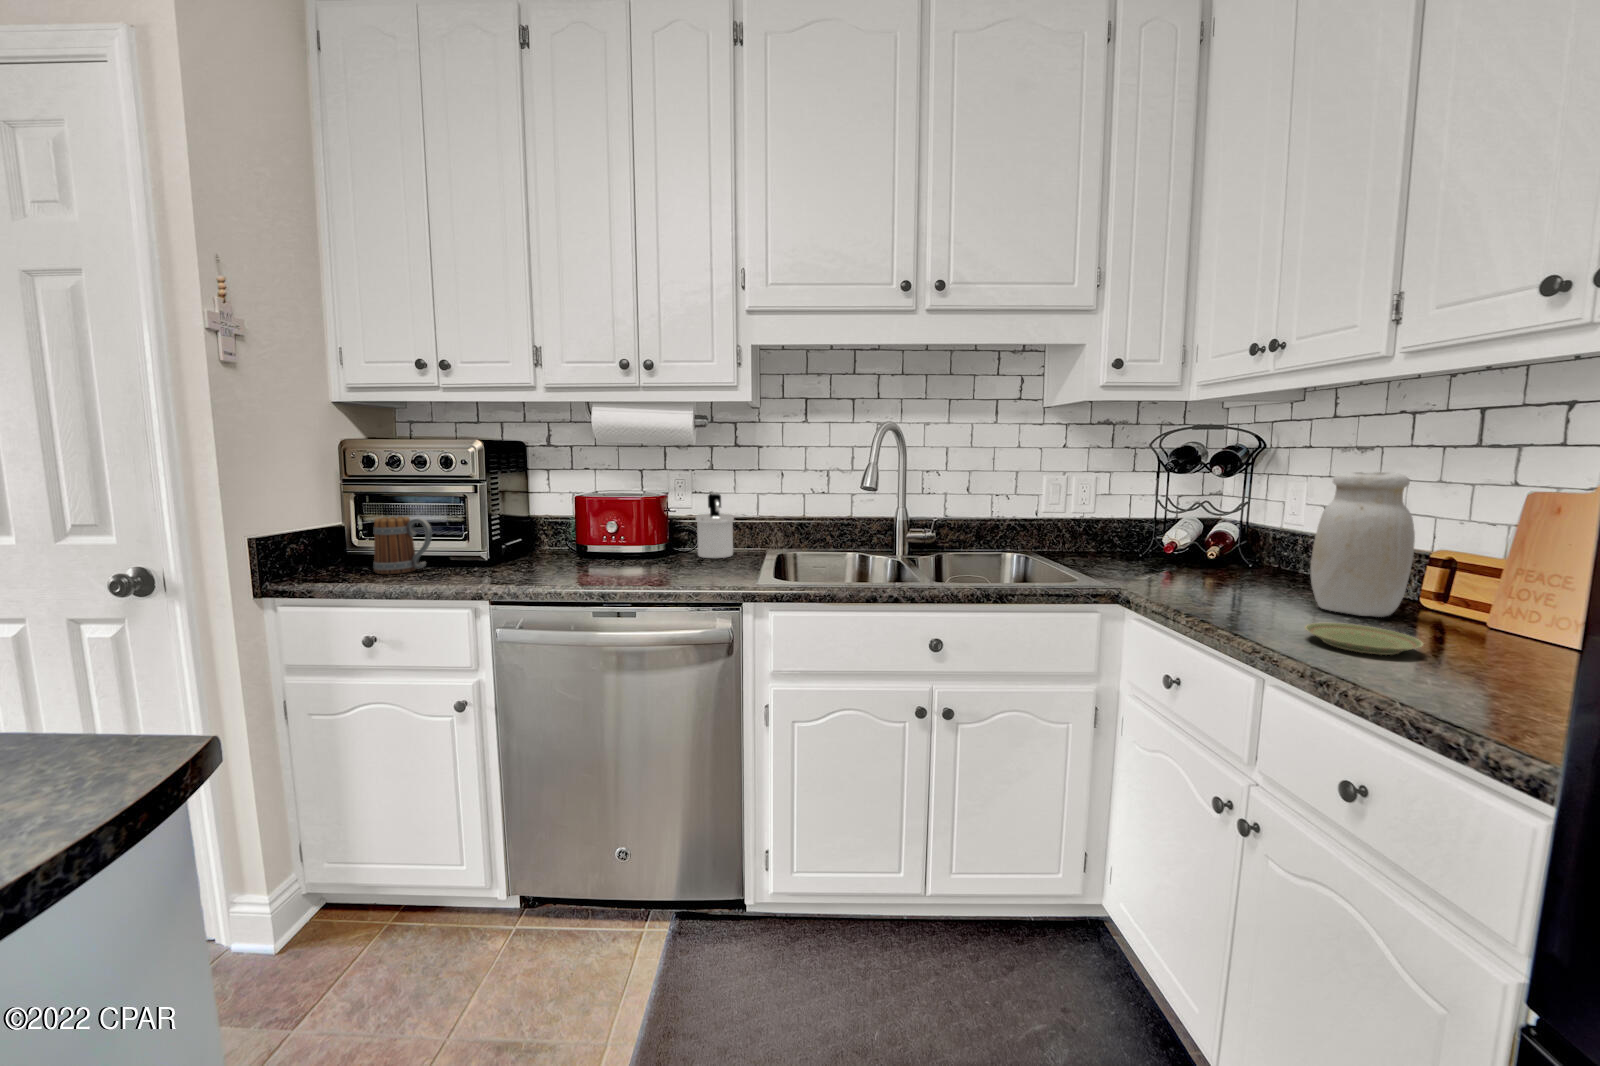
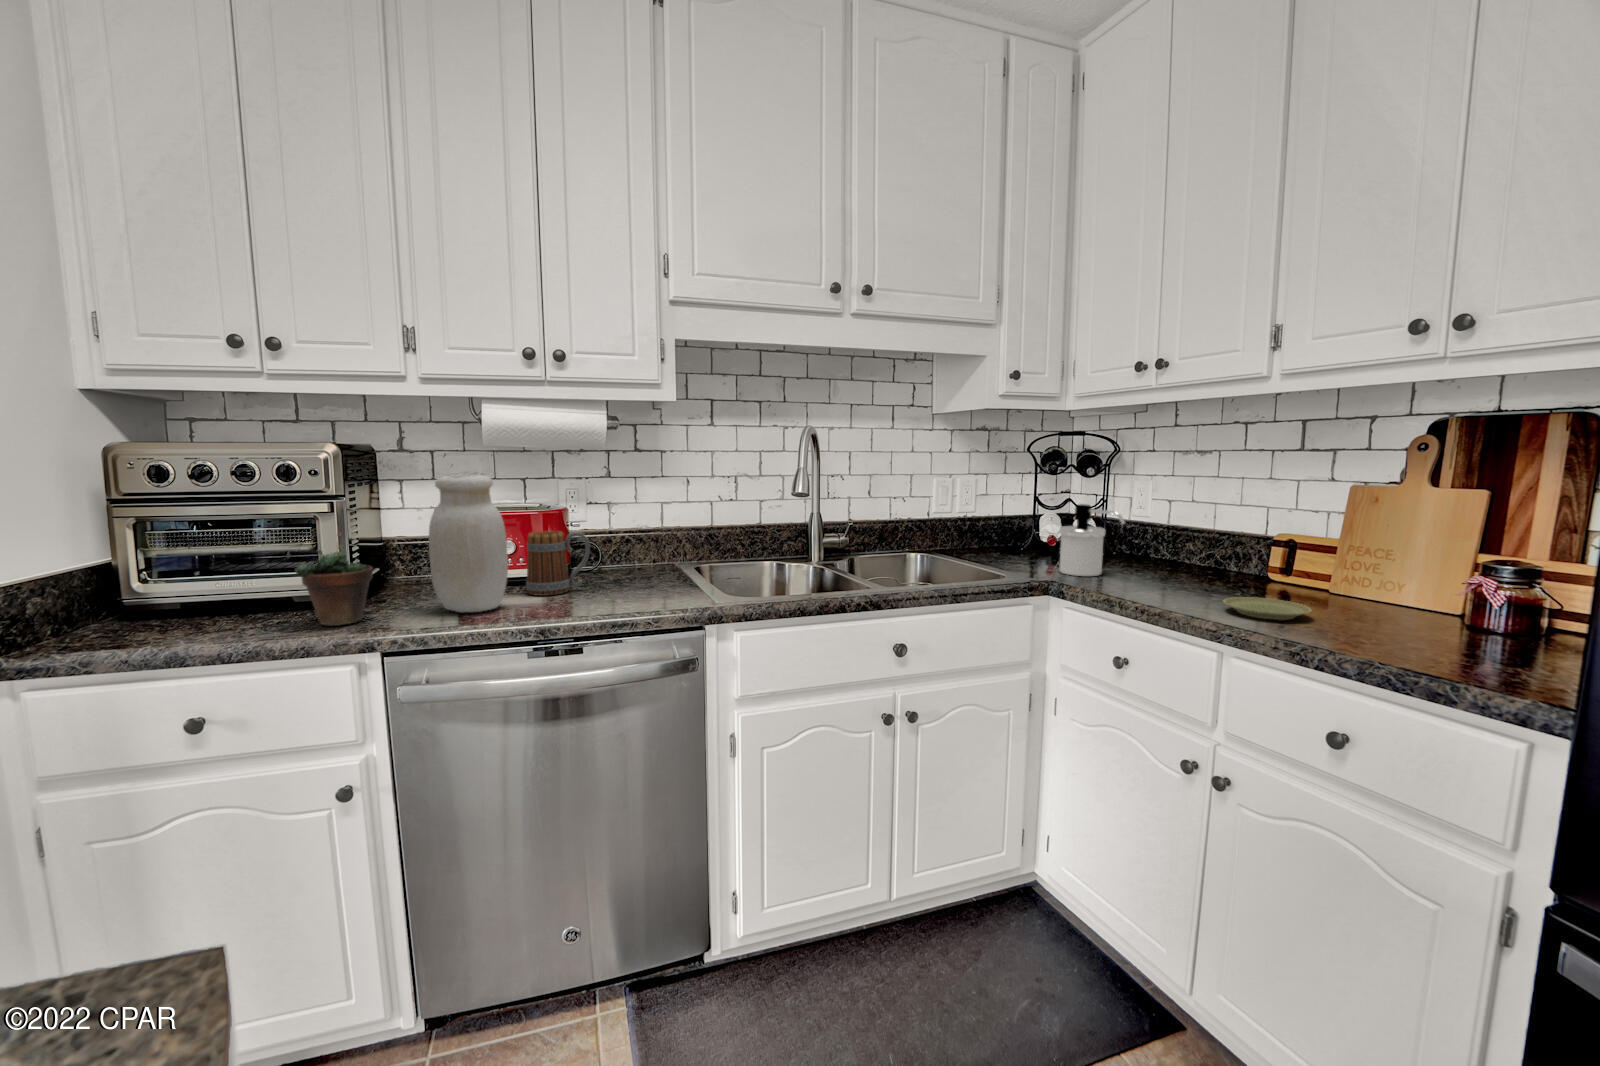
jar: present [1310,472,1415,617] -> present [429,475,508,612]
soap dispenser: present [696,494,734,558] -> present [1060,504,1125,576]
succulent plant: none [436,503,494,579] -> present [295,527,373,626]
mug: present [373,516,432,574] -> present [526,531,590,596]

